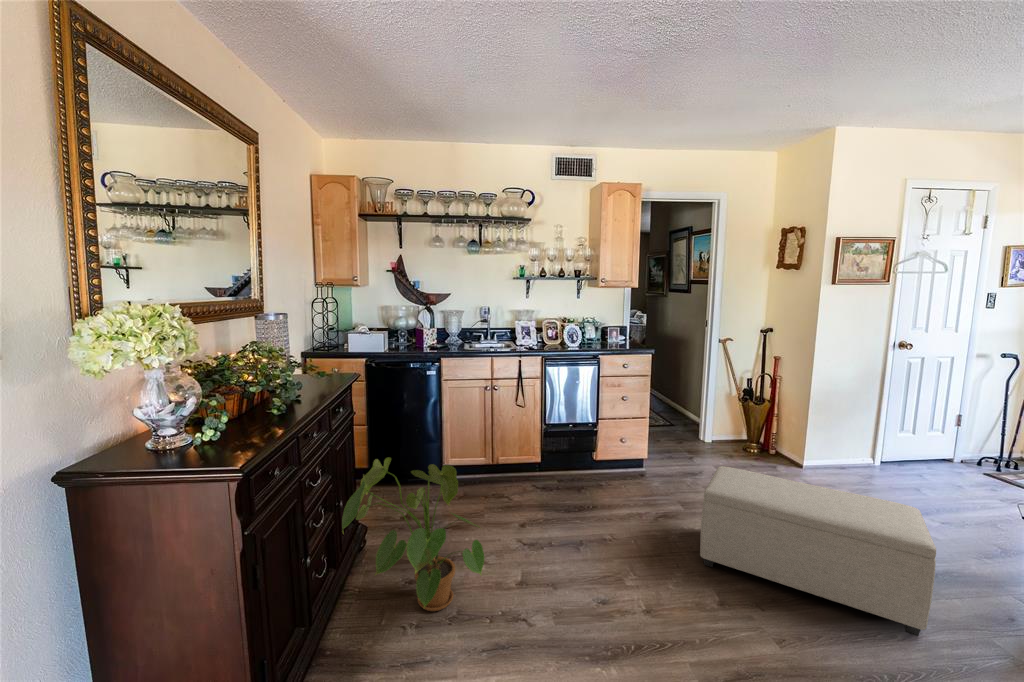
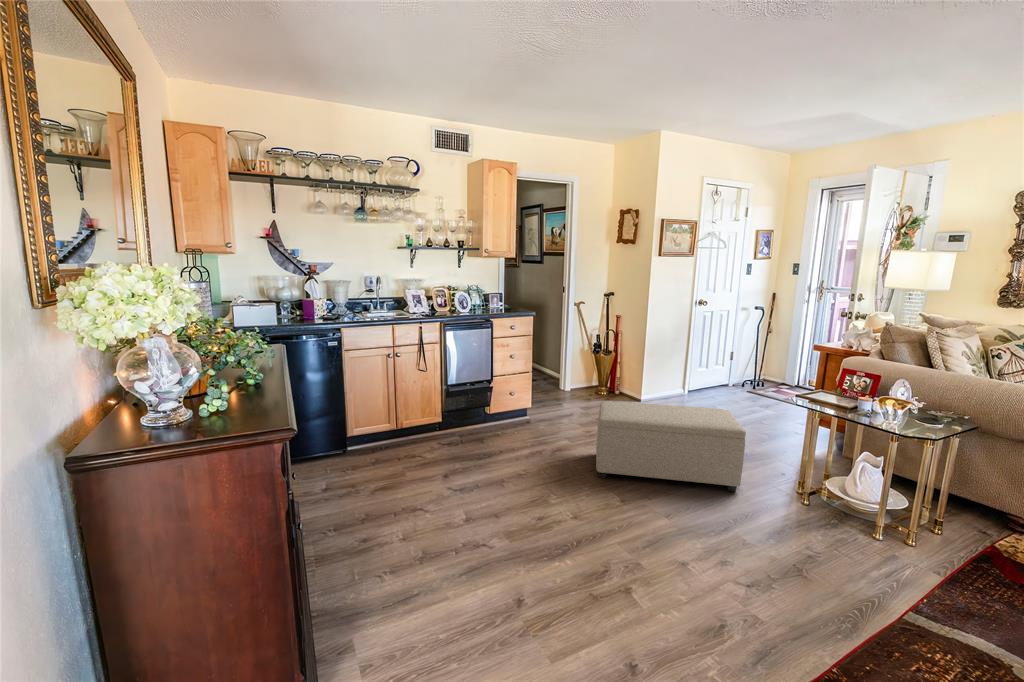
house plant: present [342,457,484,611] -> none [303,423,451,559]

